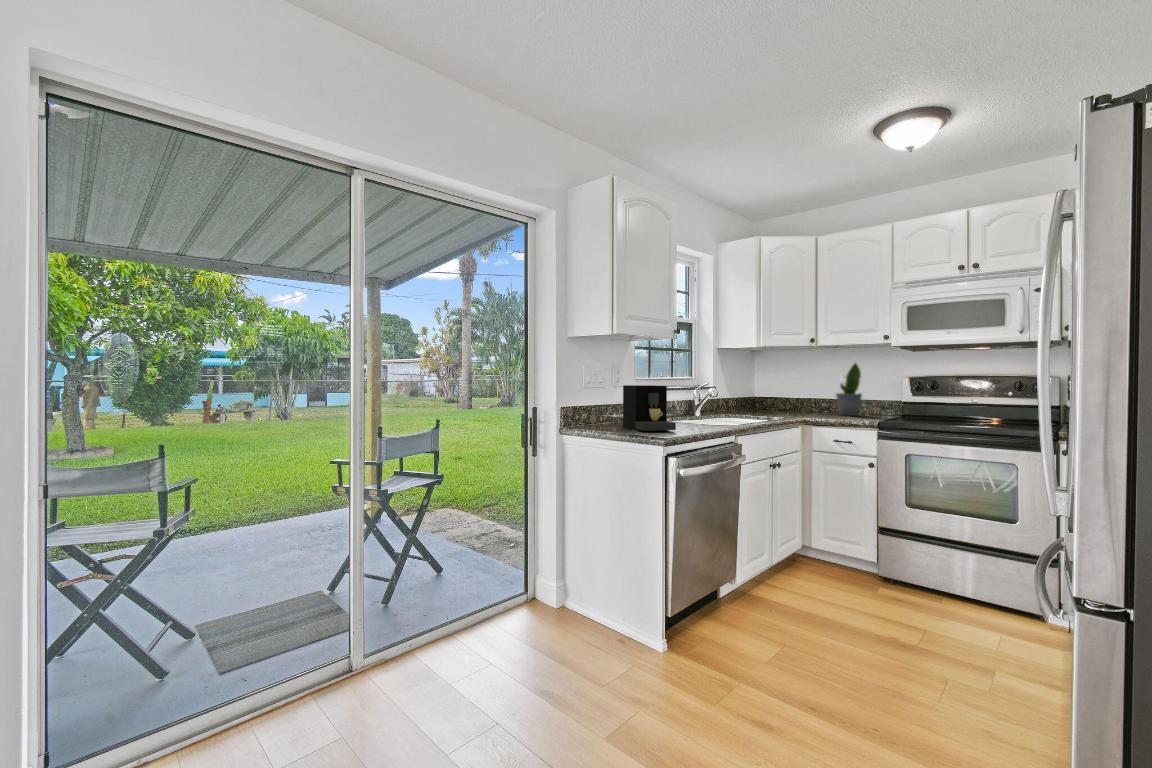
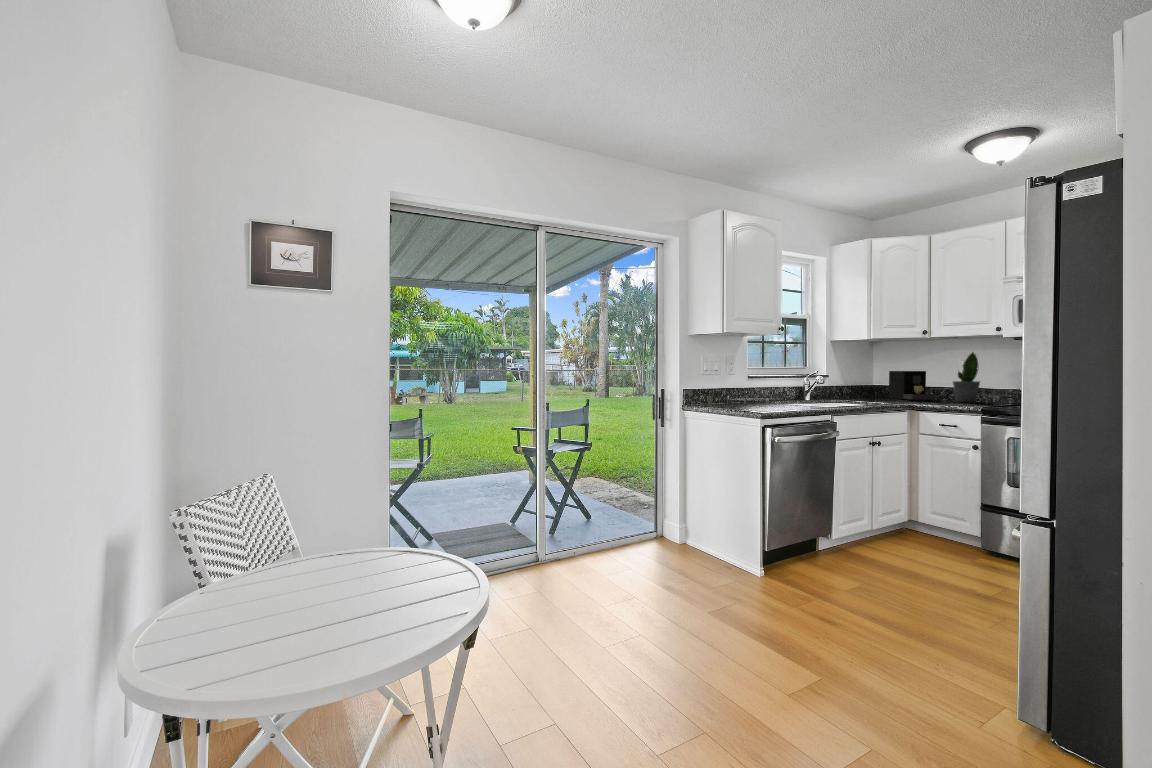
coffee maker: present [623,385,676,431] -> present [889,371,935,400]

